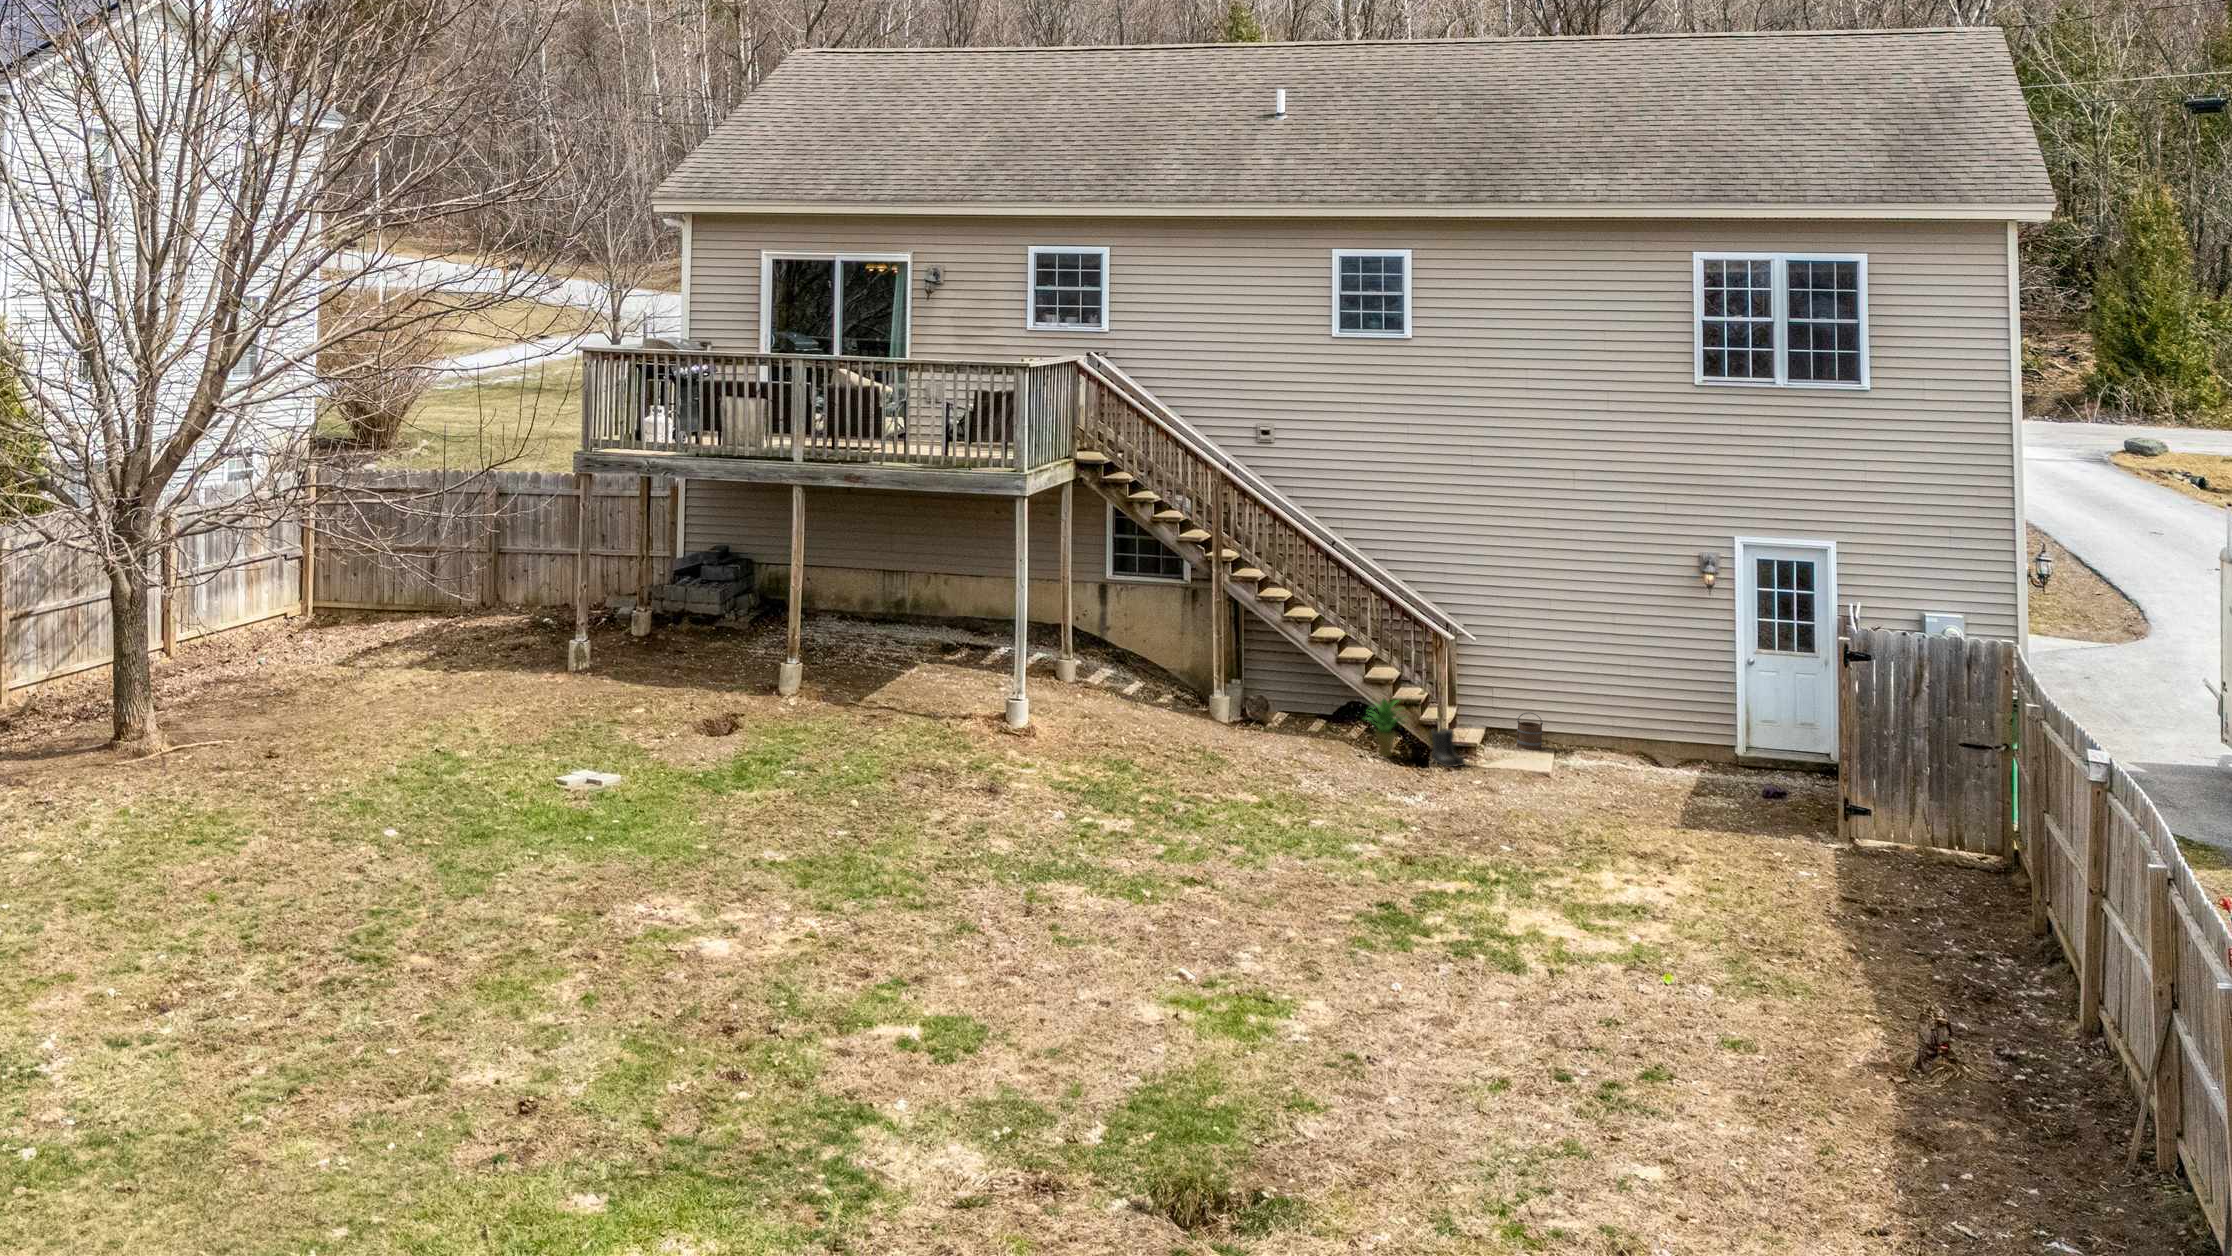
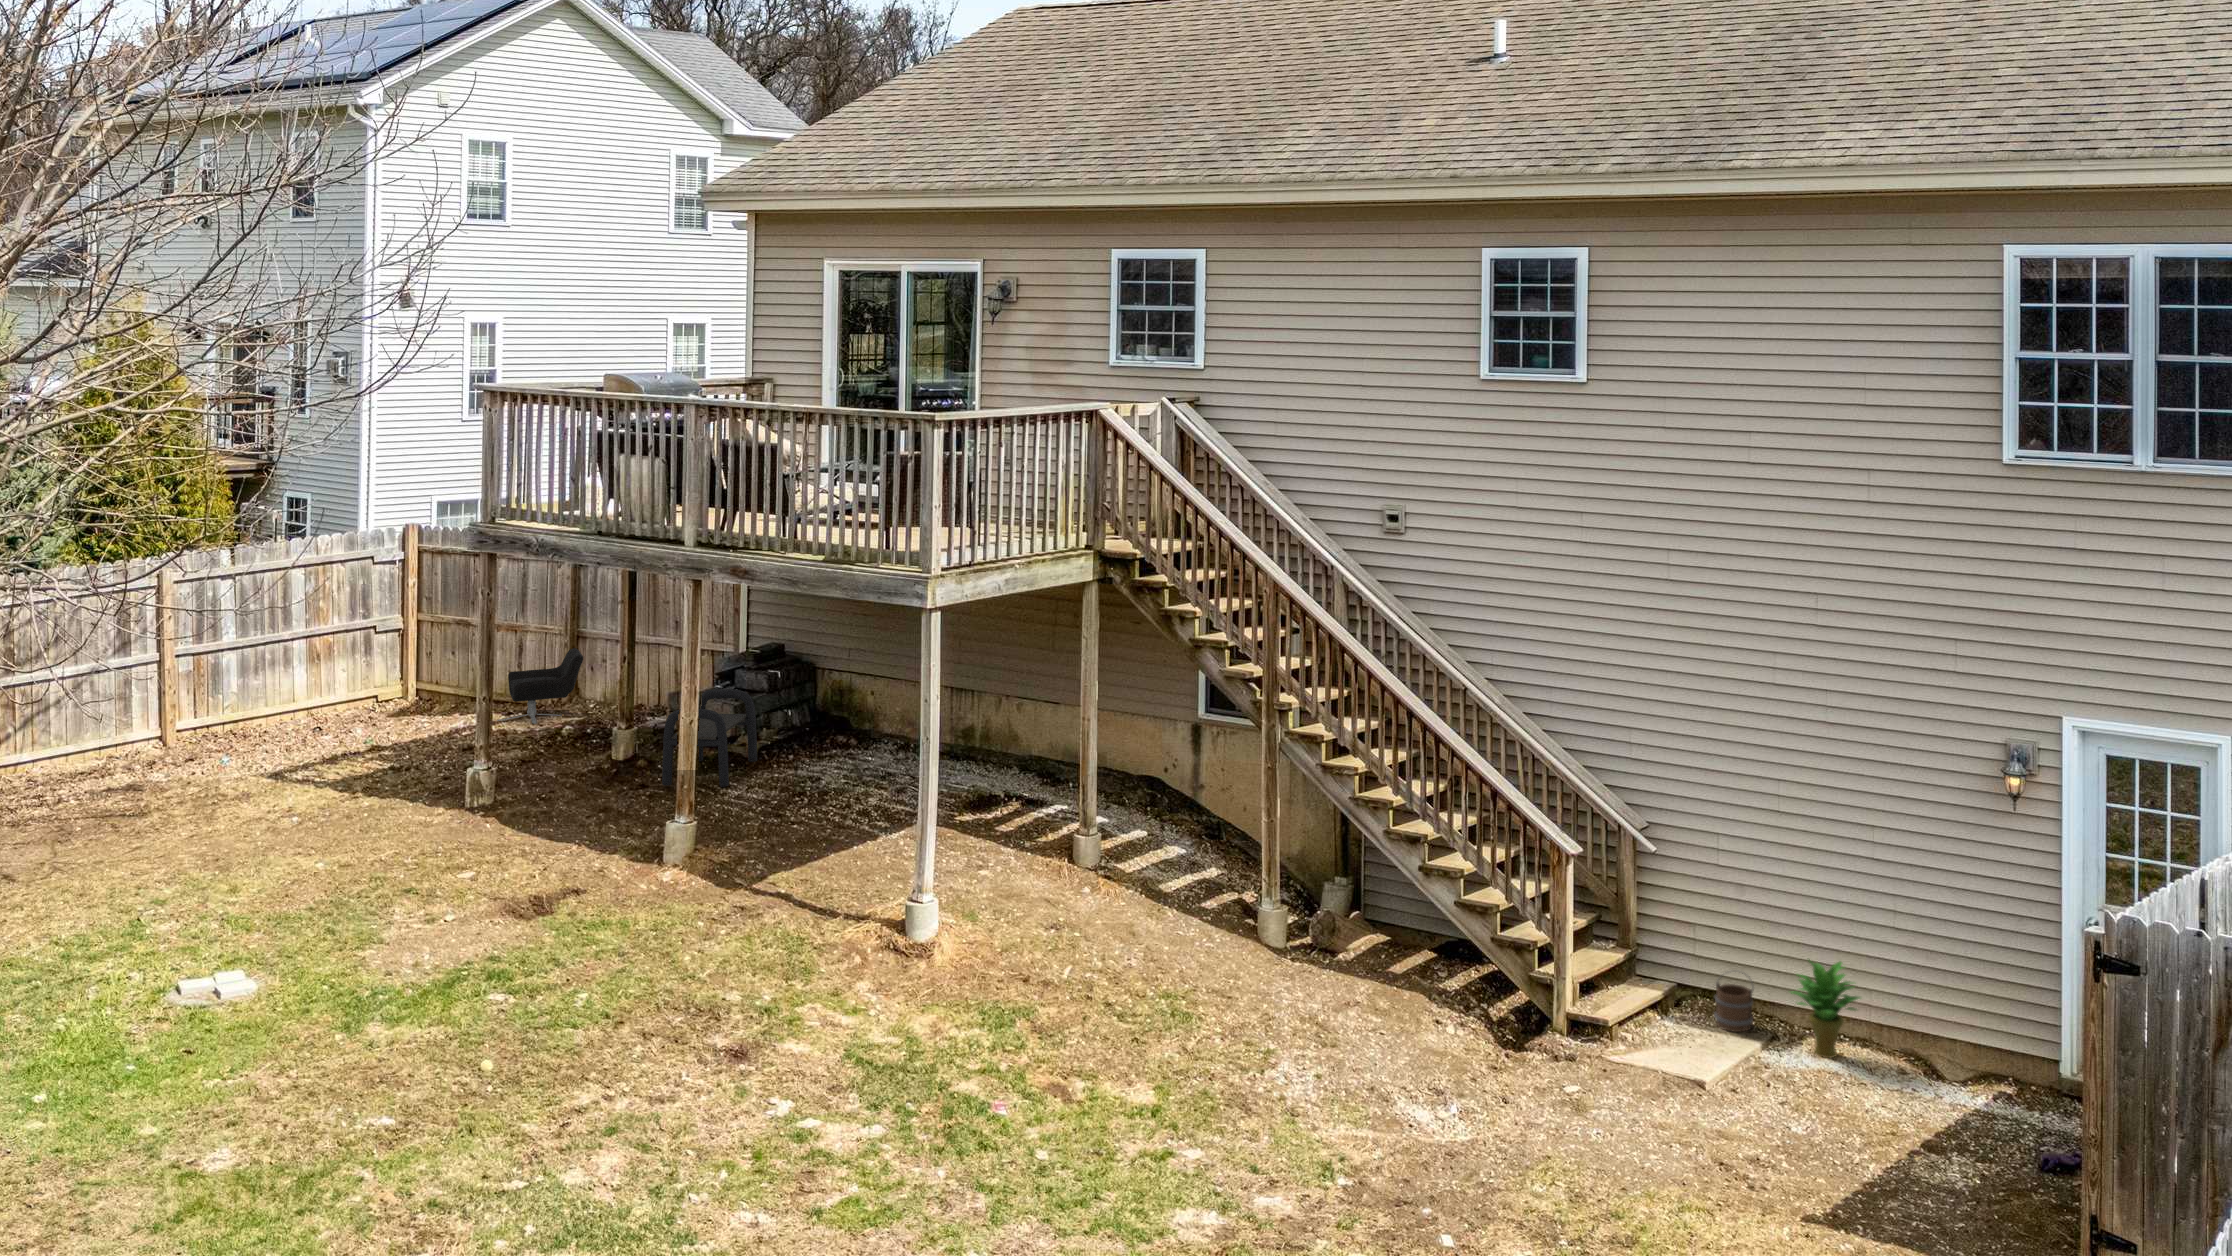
lounge chair: none [469,563,542,624] -> present [497,648,583,724]
bench: none [691,582,753,655] -> present [662,689,757,787]
potted plant: present [1367,698,1402,757] -> present [1791,959,1860,1058]
boots: present [1432,728,1465,767] -> none [1524,987,1569,1053]

